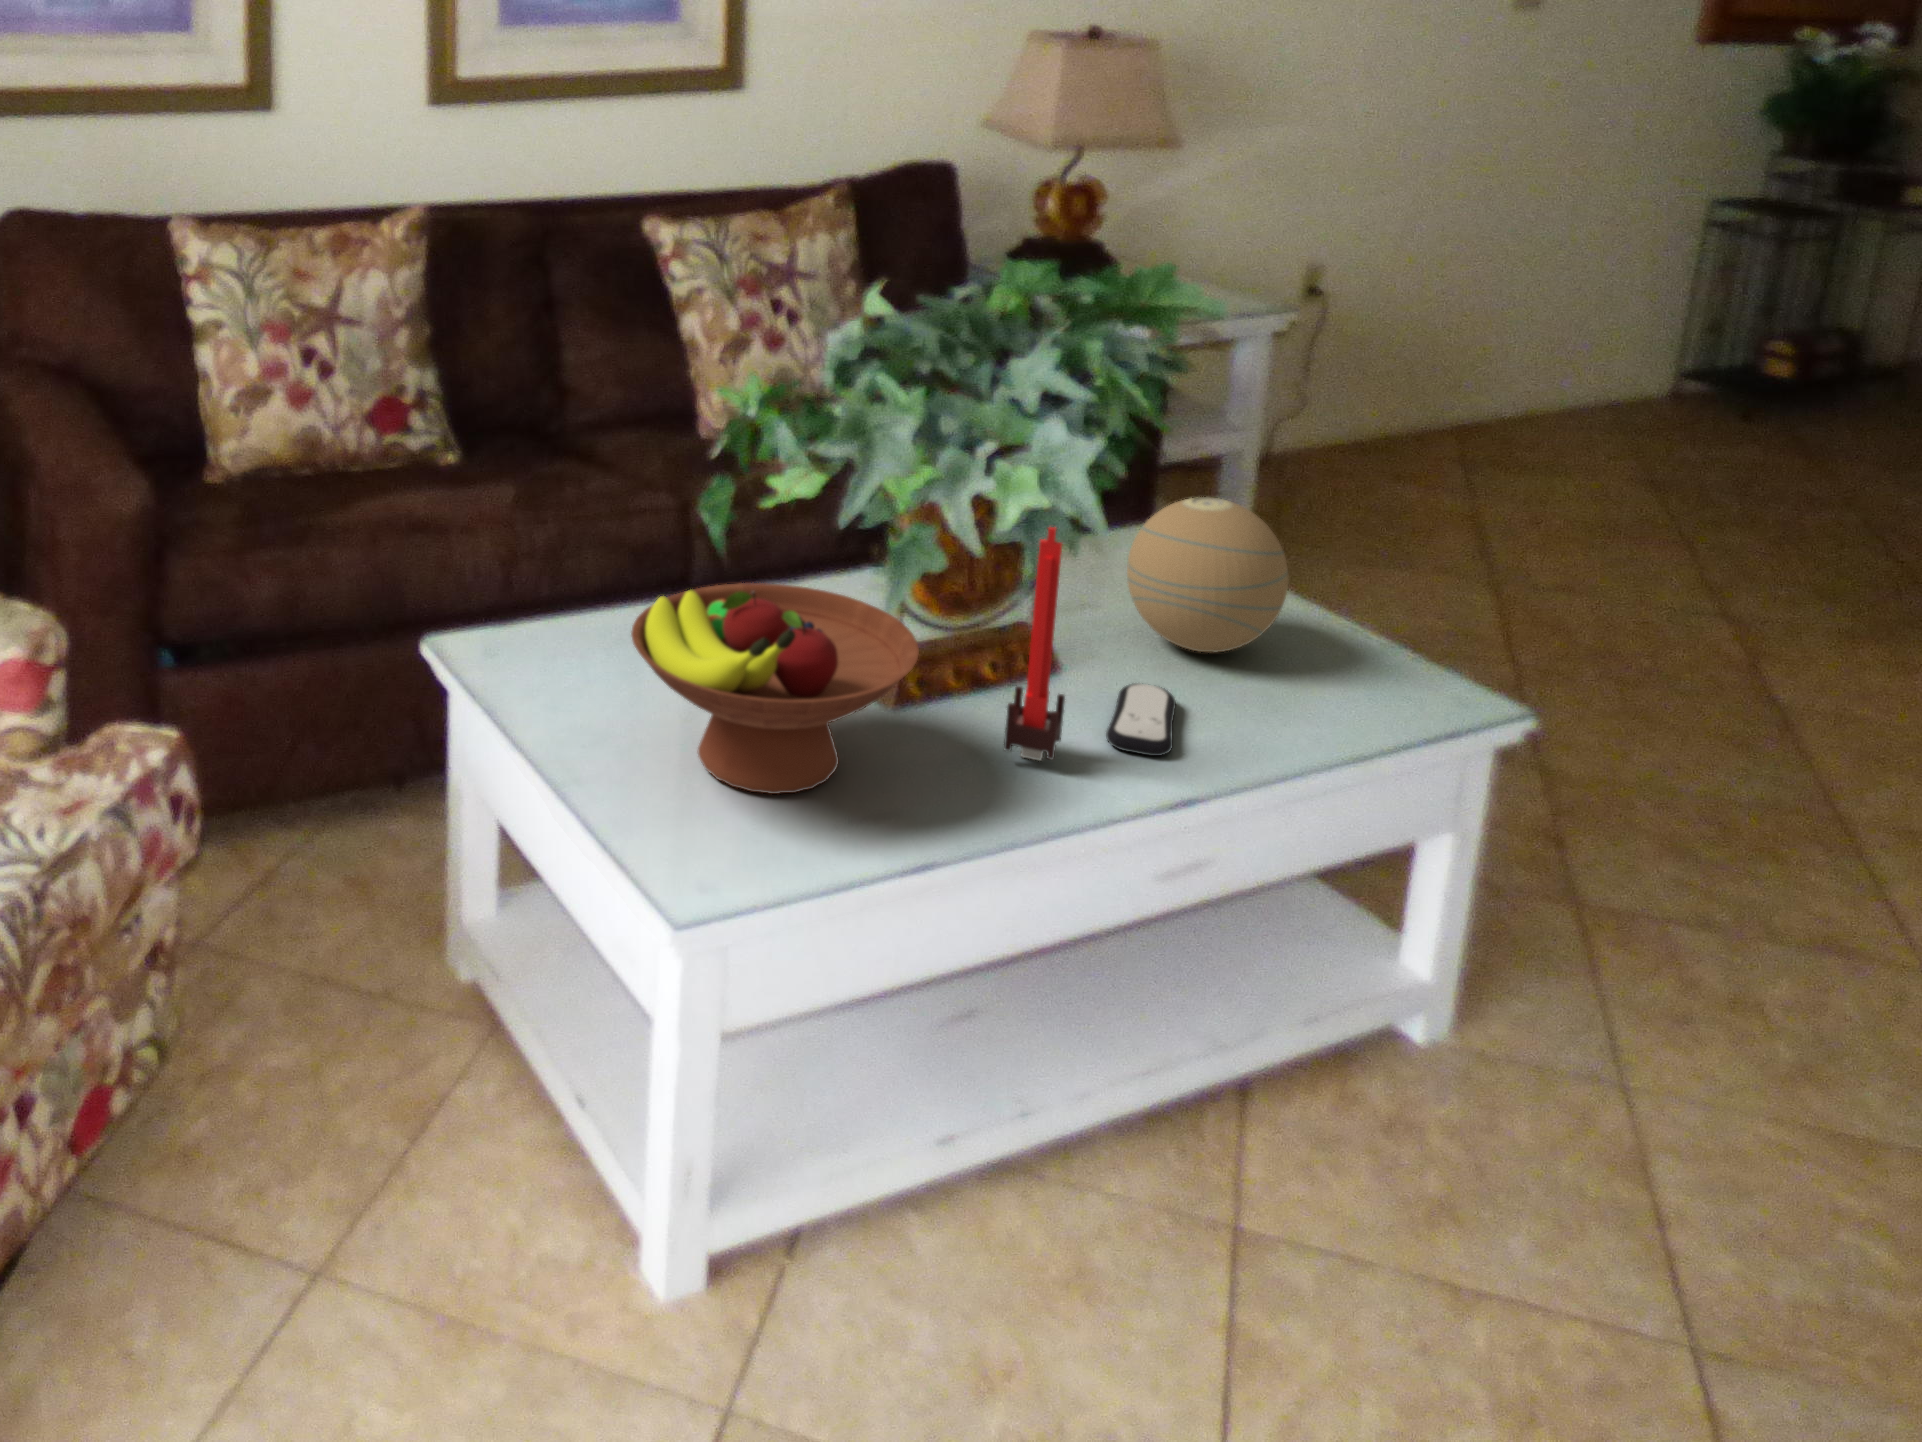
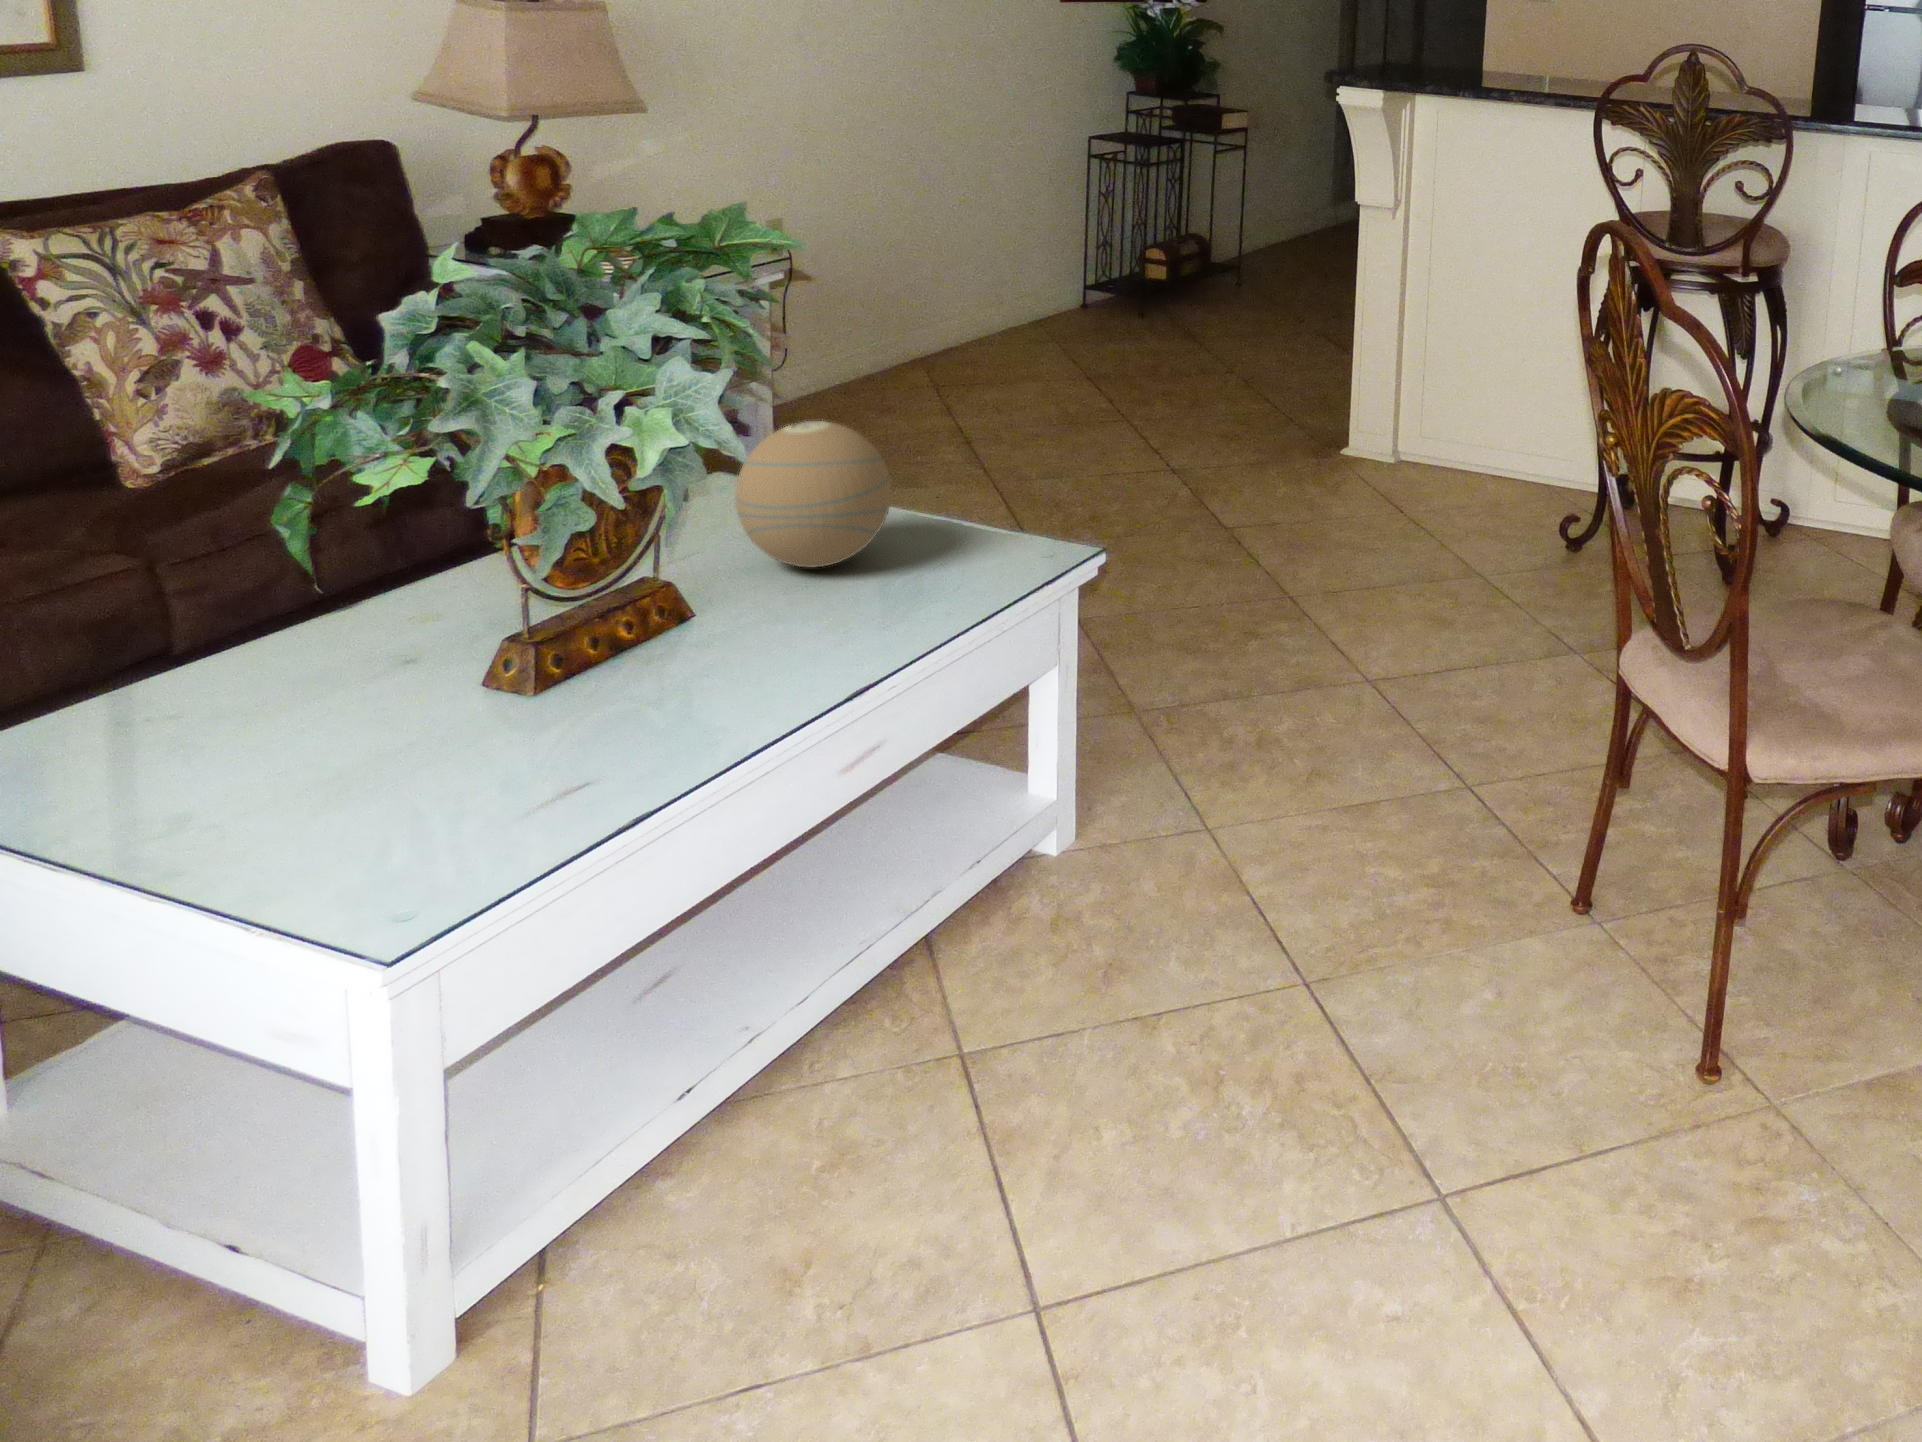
candle: present [1004,527,1065,760] -> none [674,464,729,700]
fruit bowl: present [631,583,919,794] -> none [206,588,581,821]
remote control: present [1106,683,1176,756] -> none [763,603,833,667]

